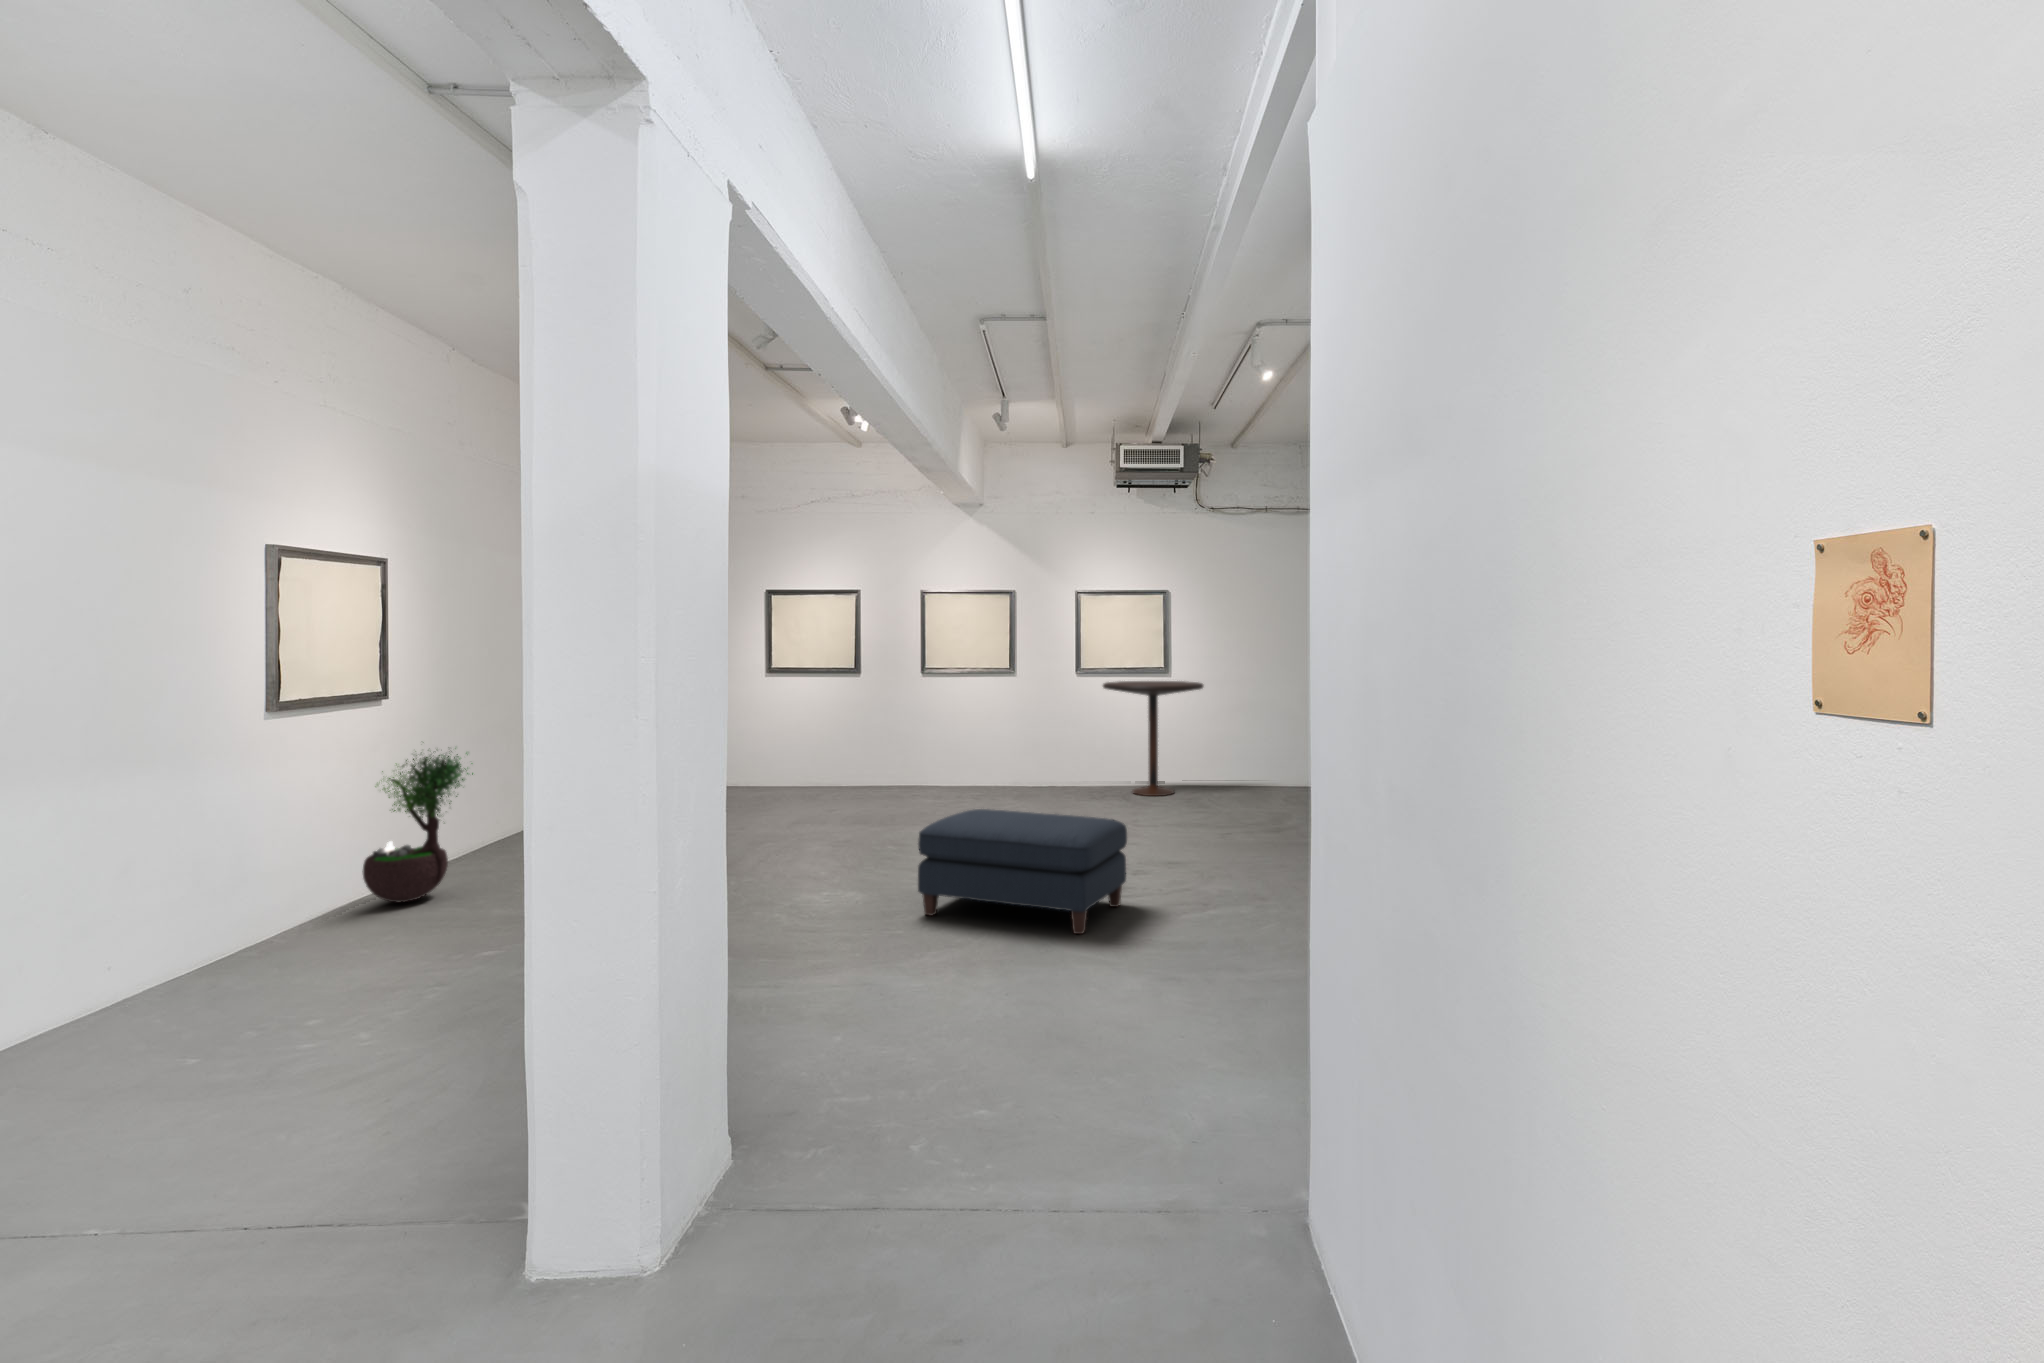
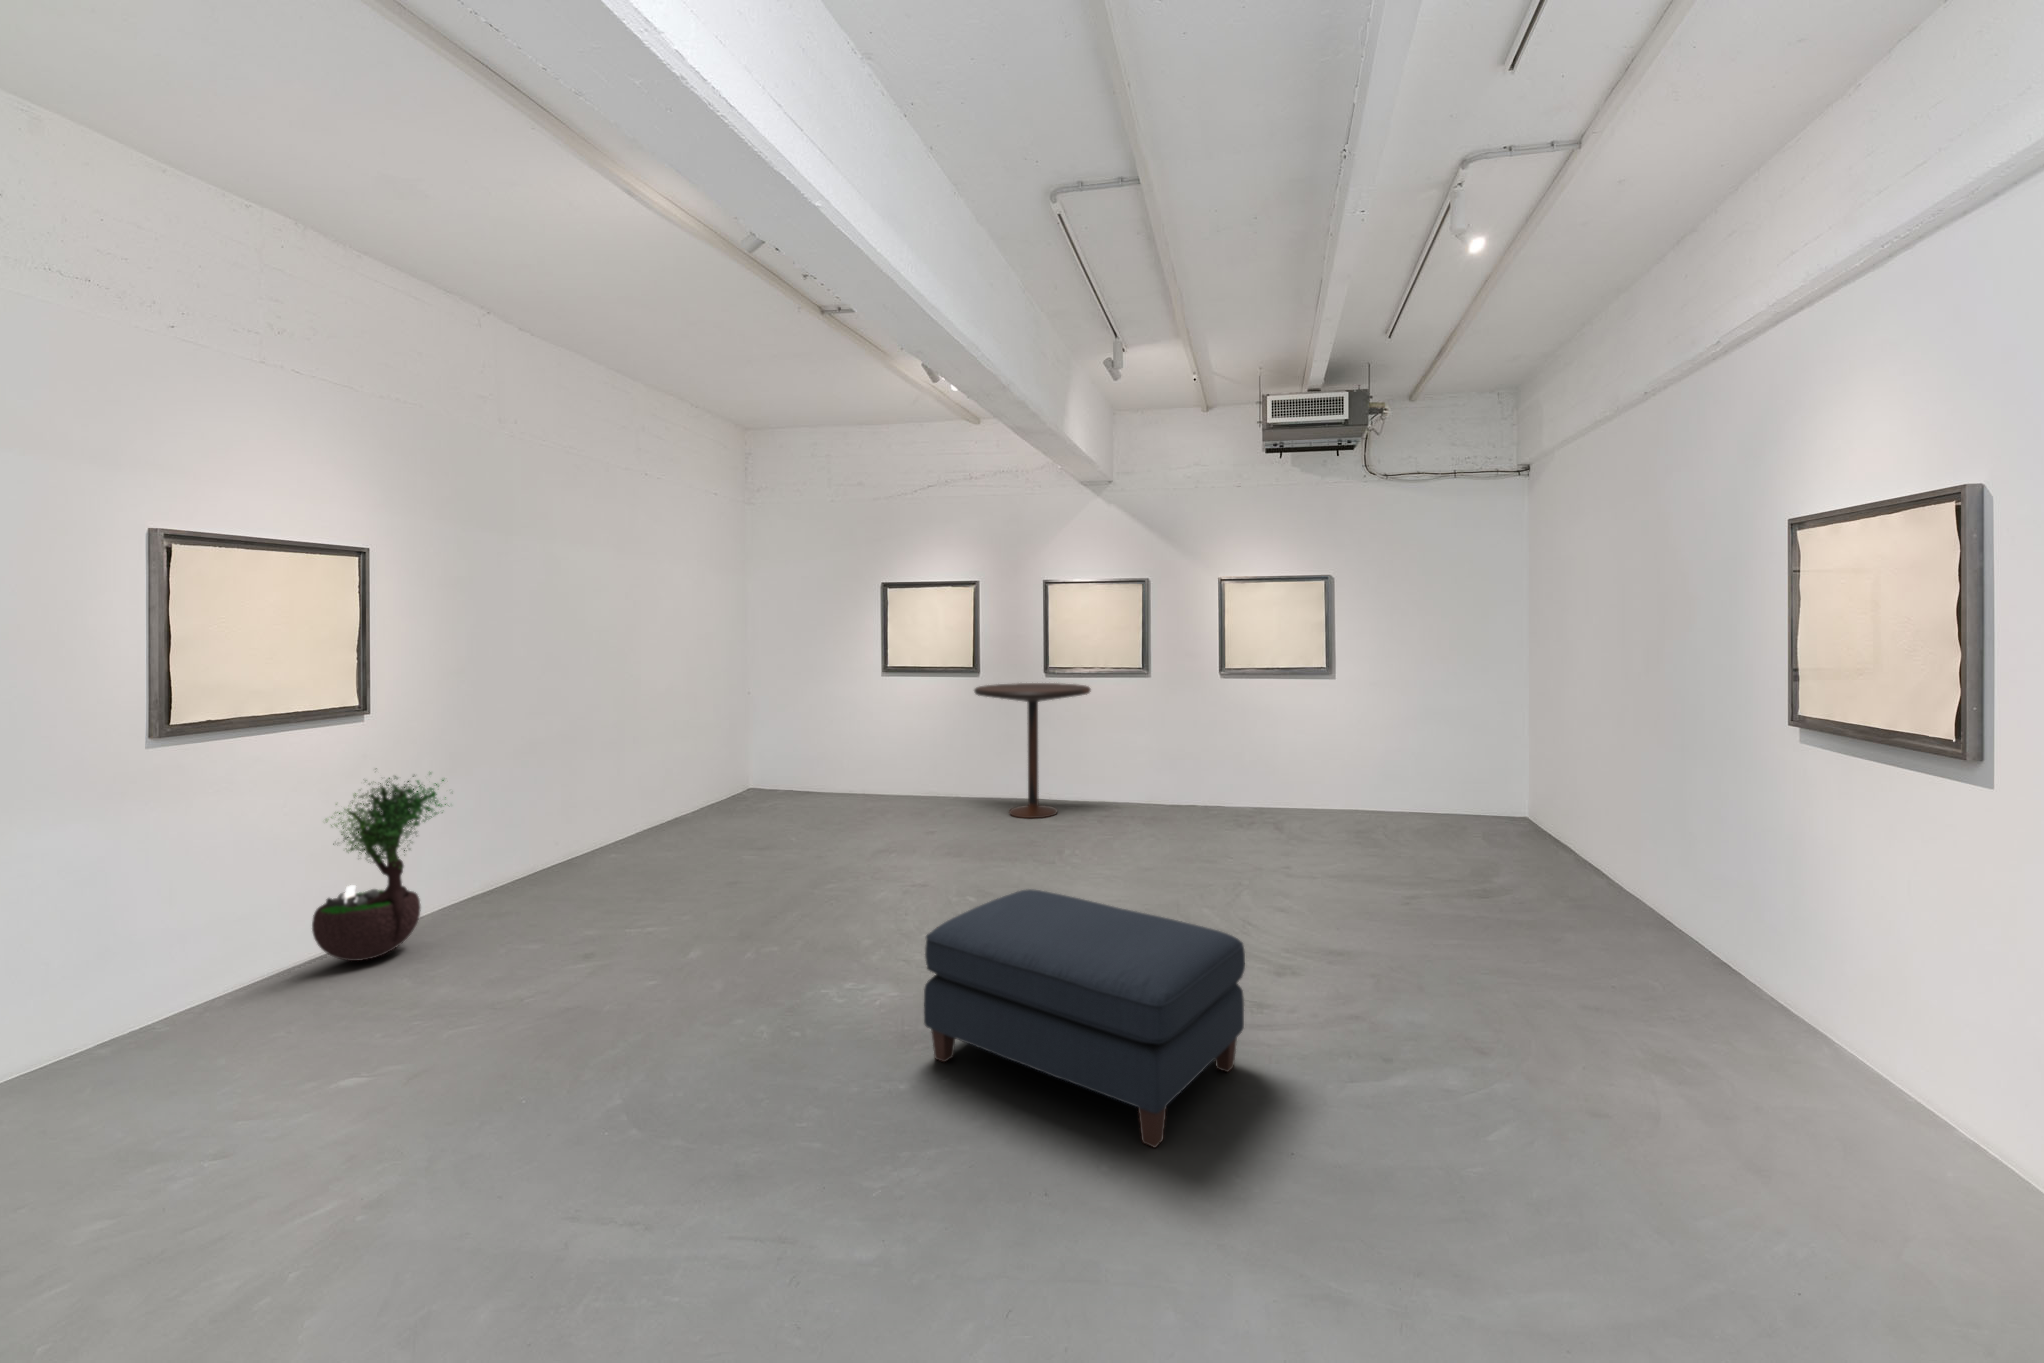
pedestal table: present [1103,681,1203,796] -> present [974,683,1091,818]

